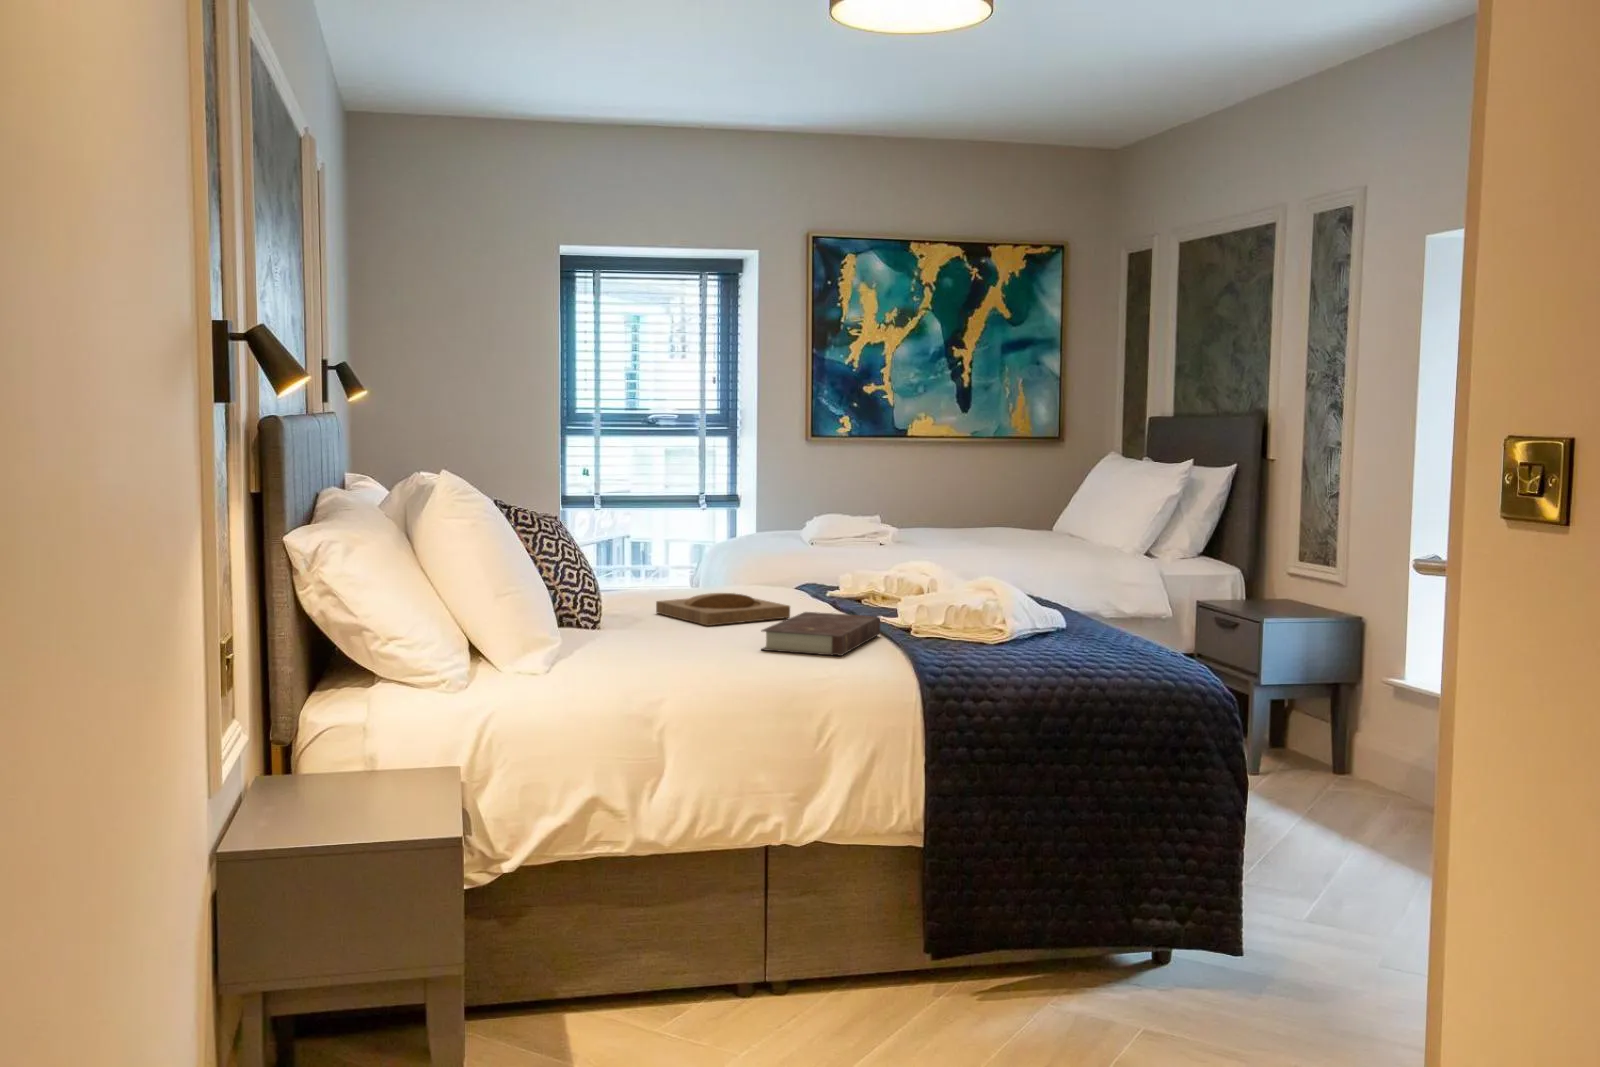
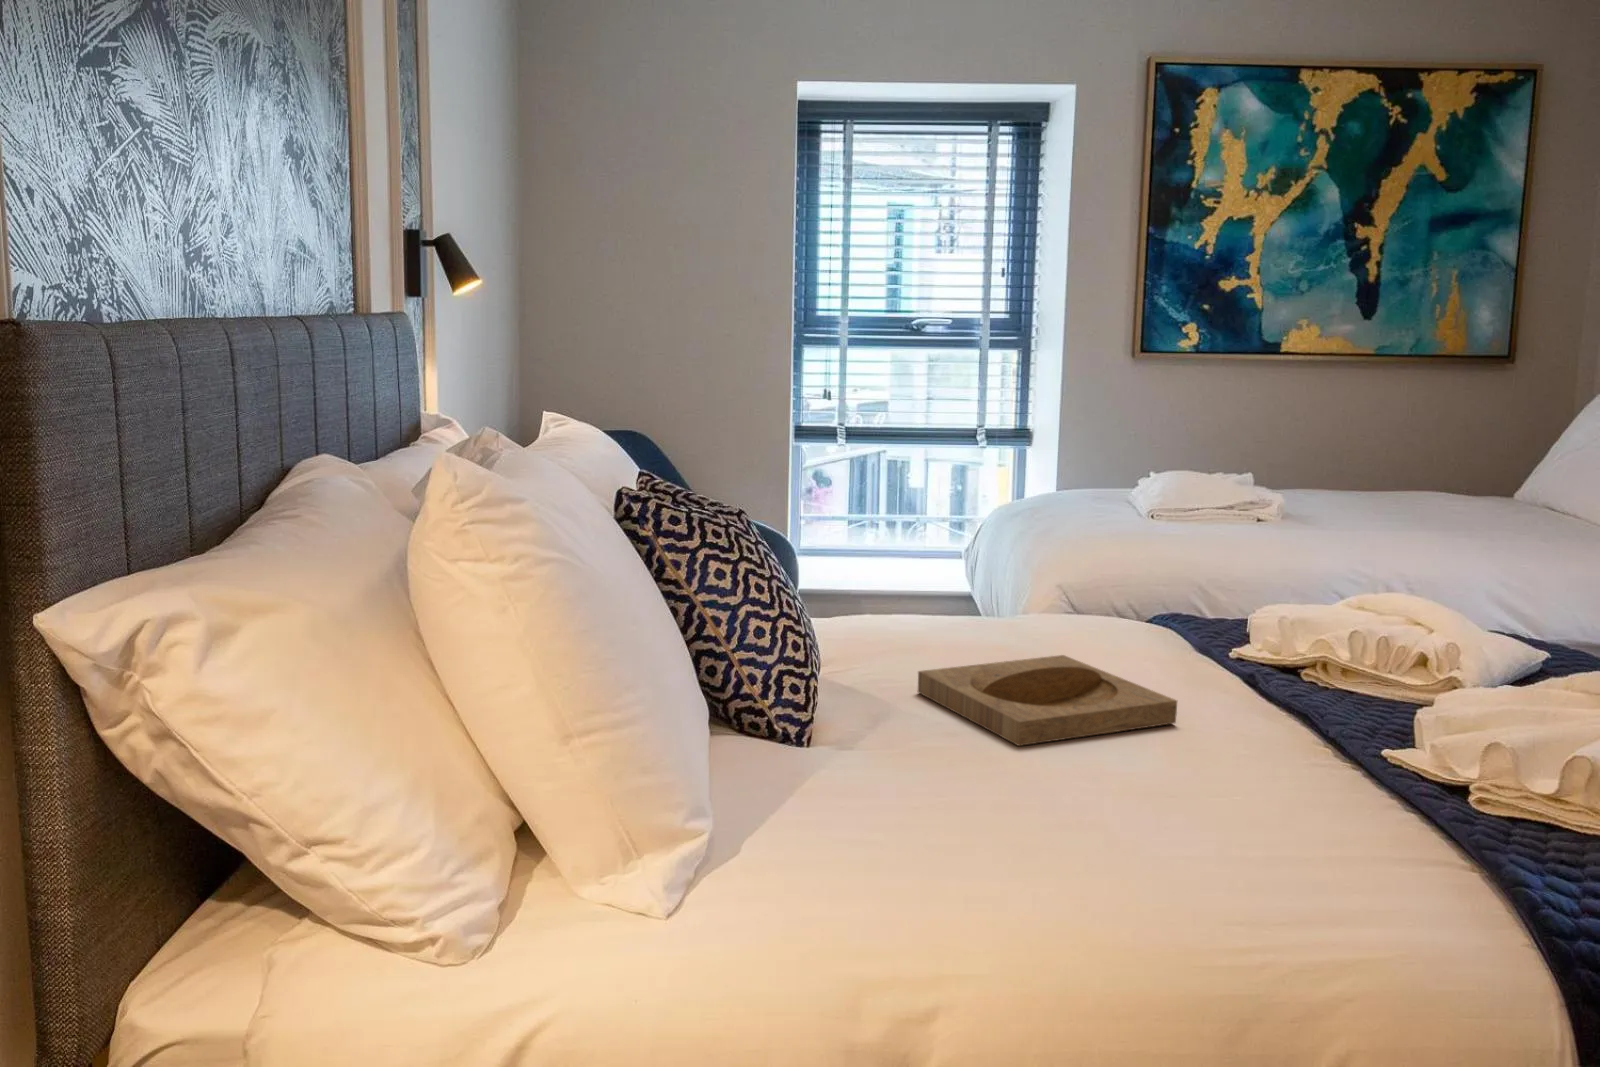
book: present [762,612,880,656] -> none [1151,738,1399,910]

